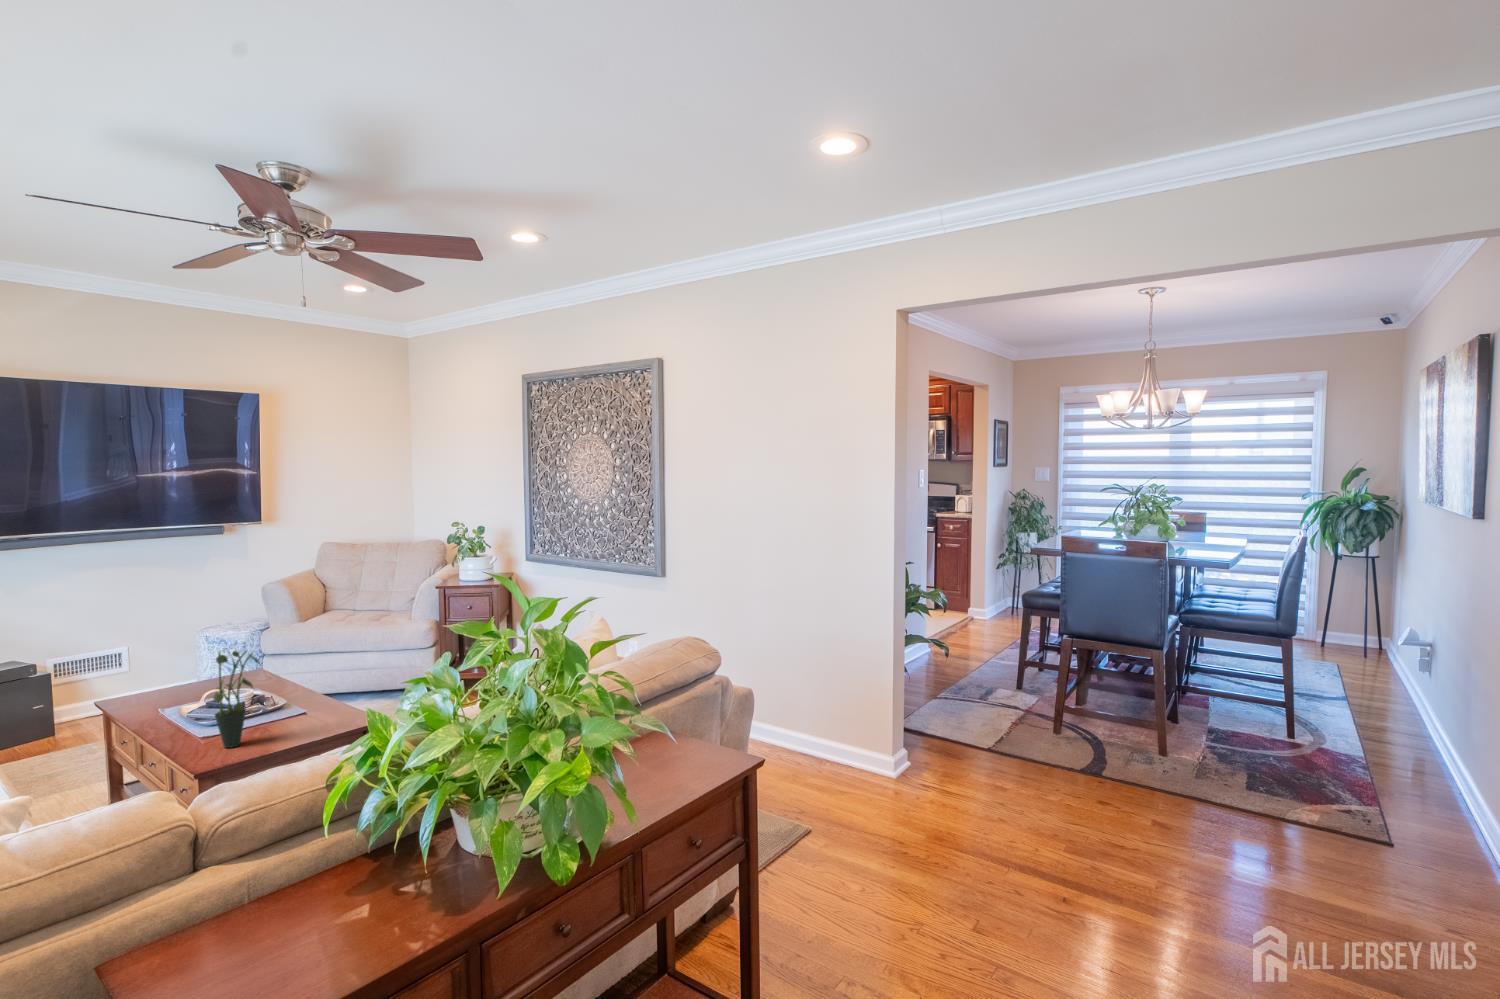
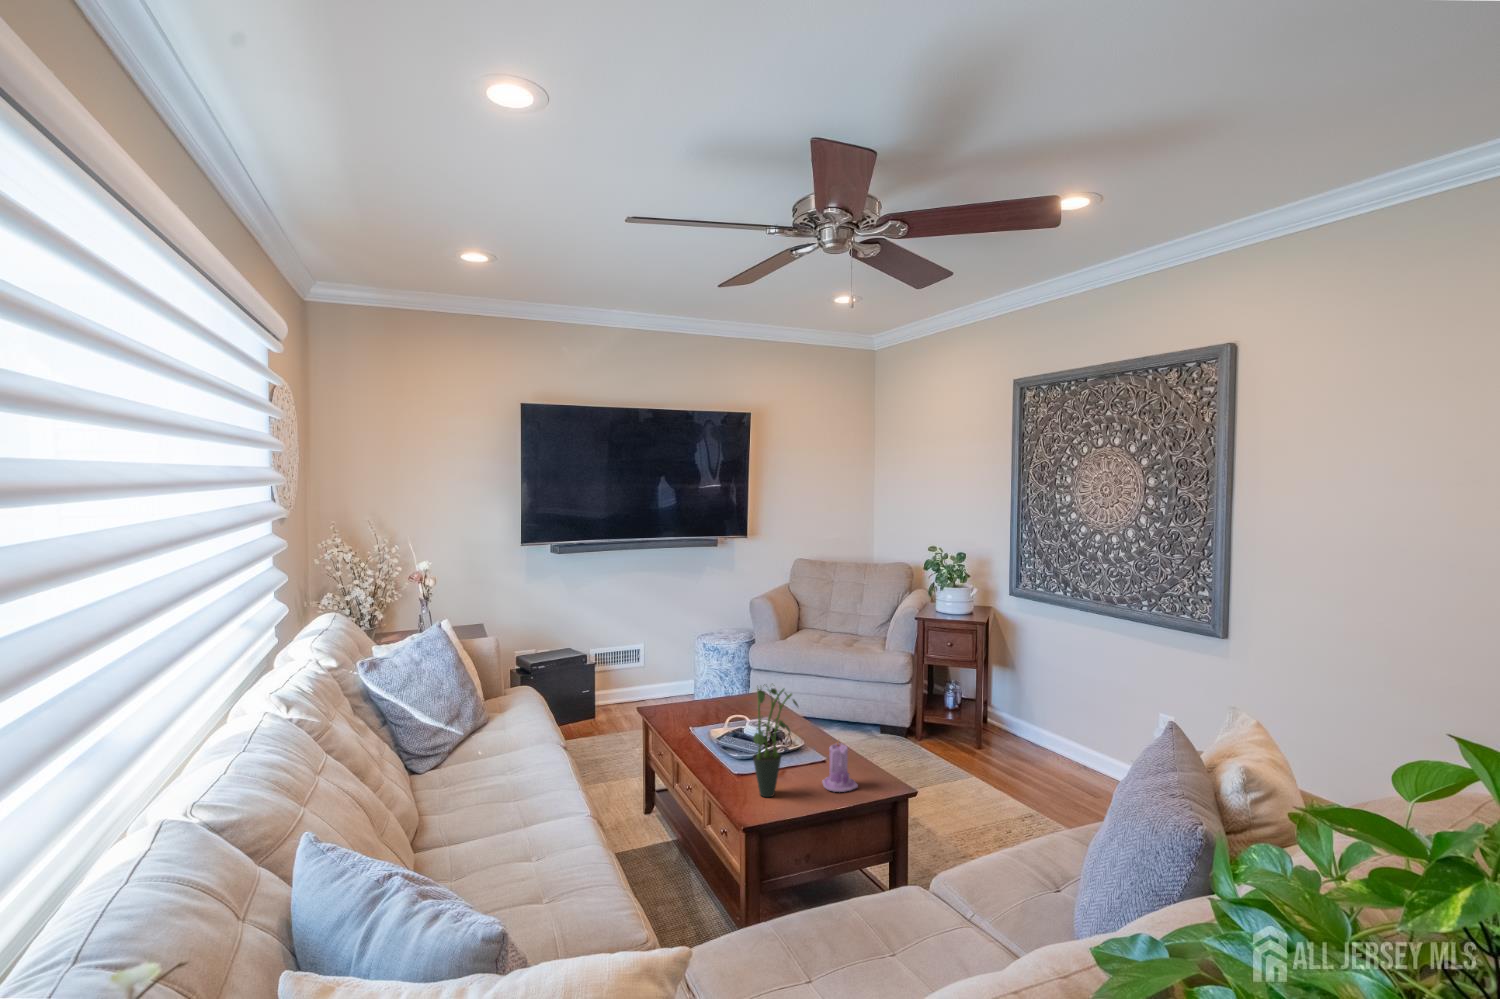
candle: none [293,688,327,733] -> present [823,742,858,792]

